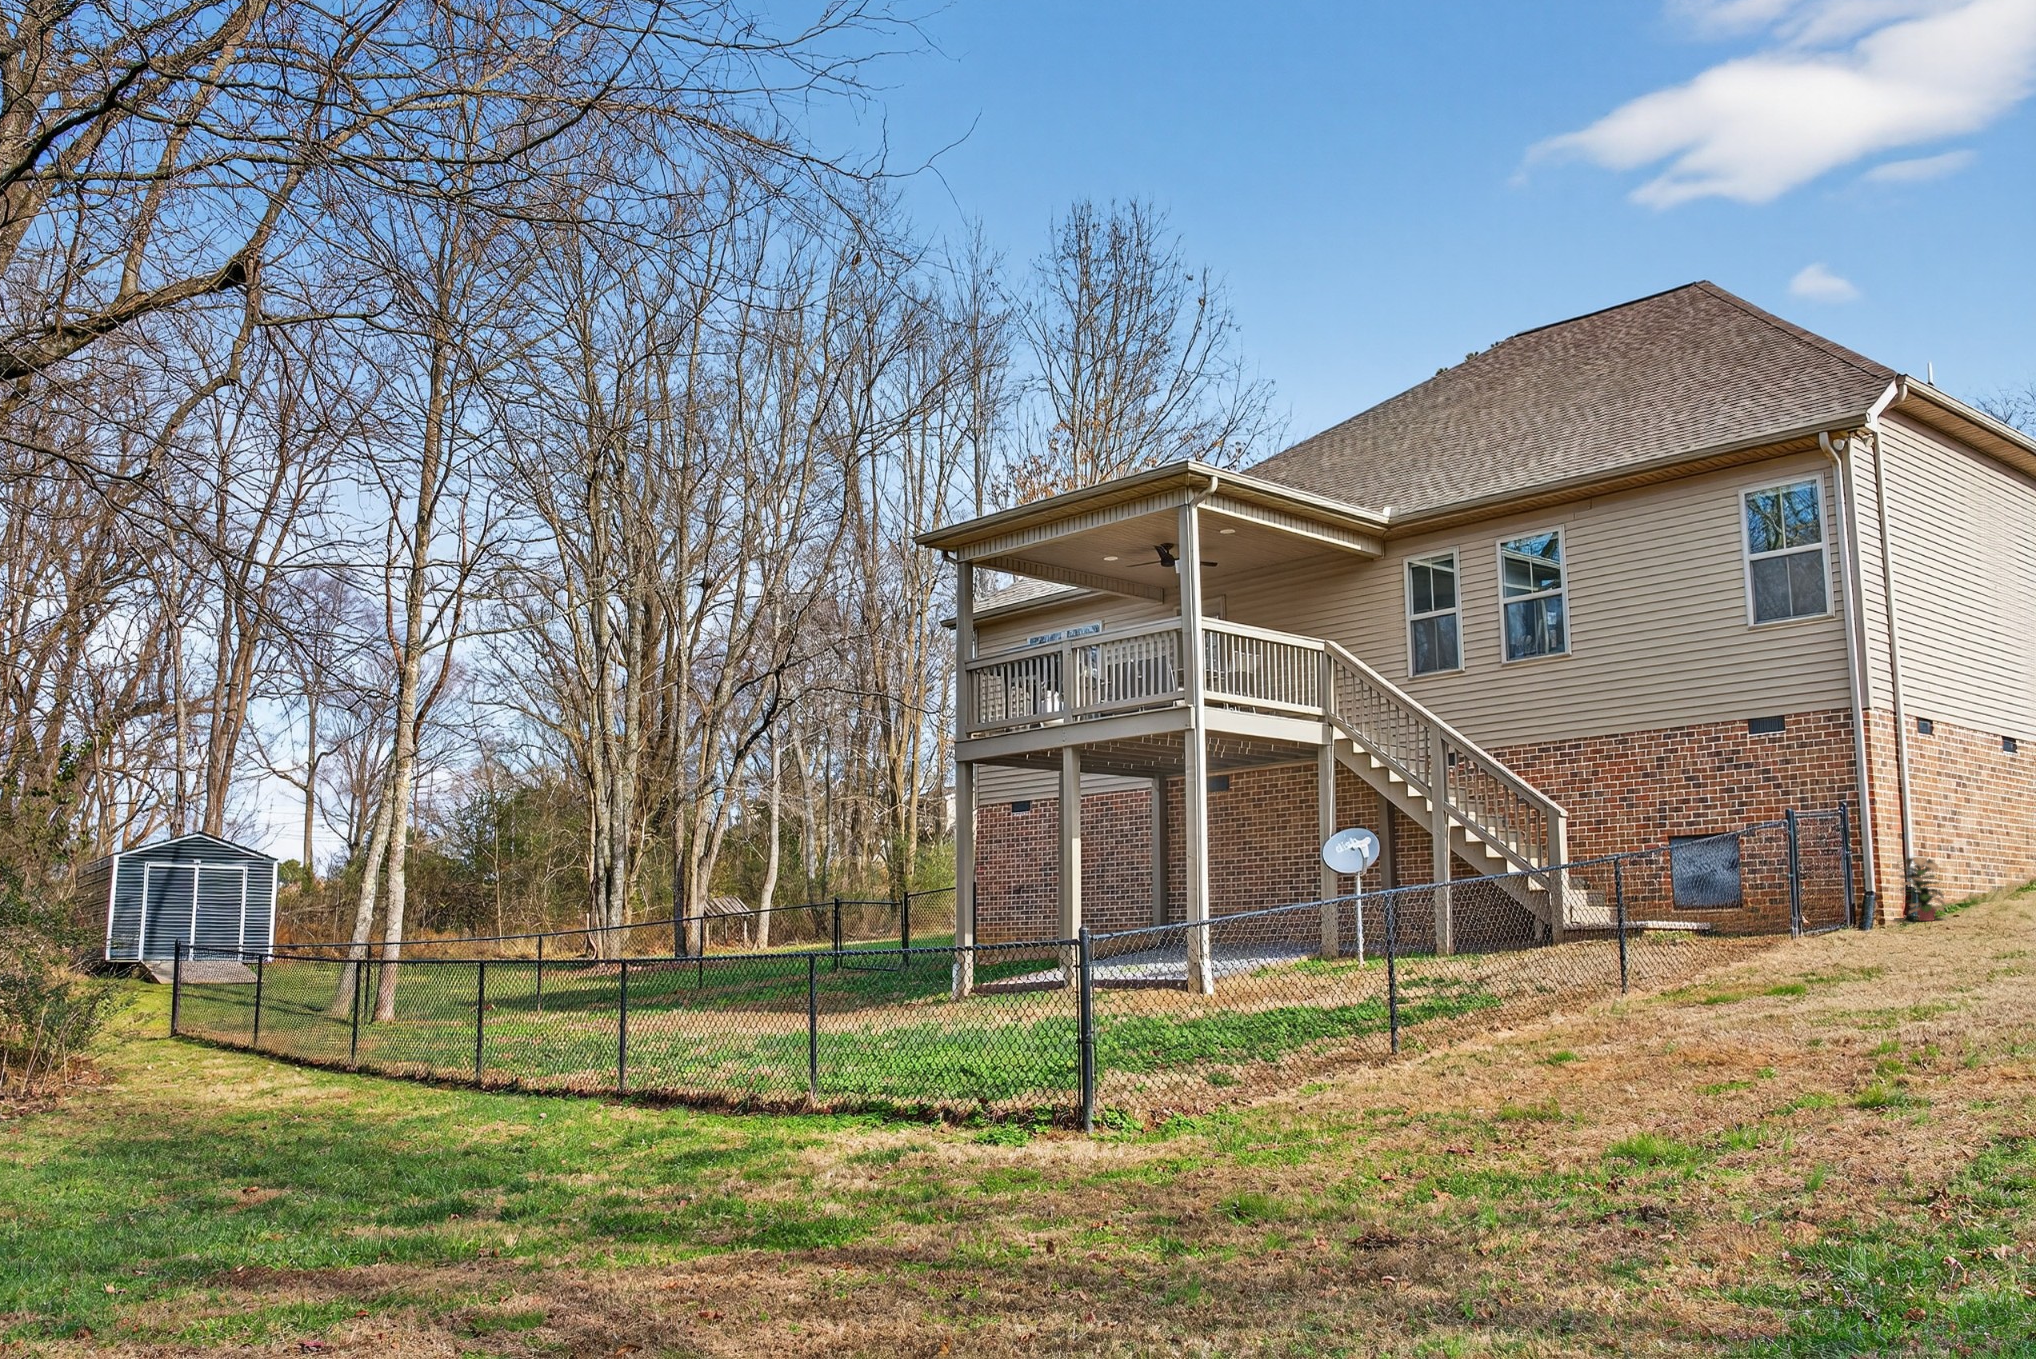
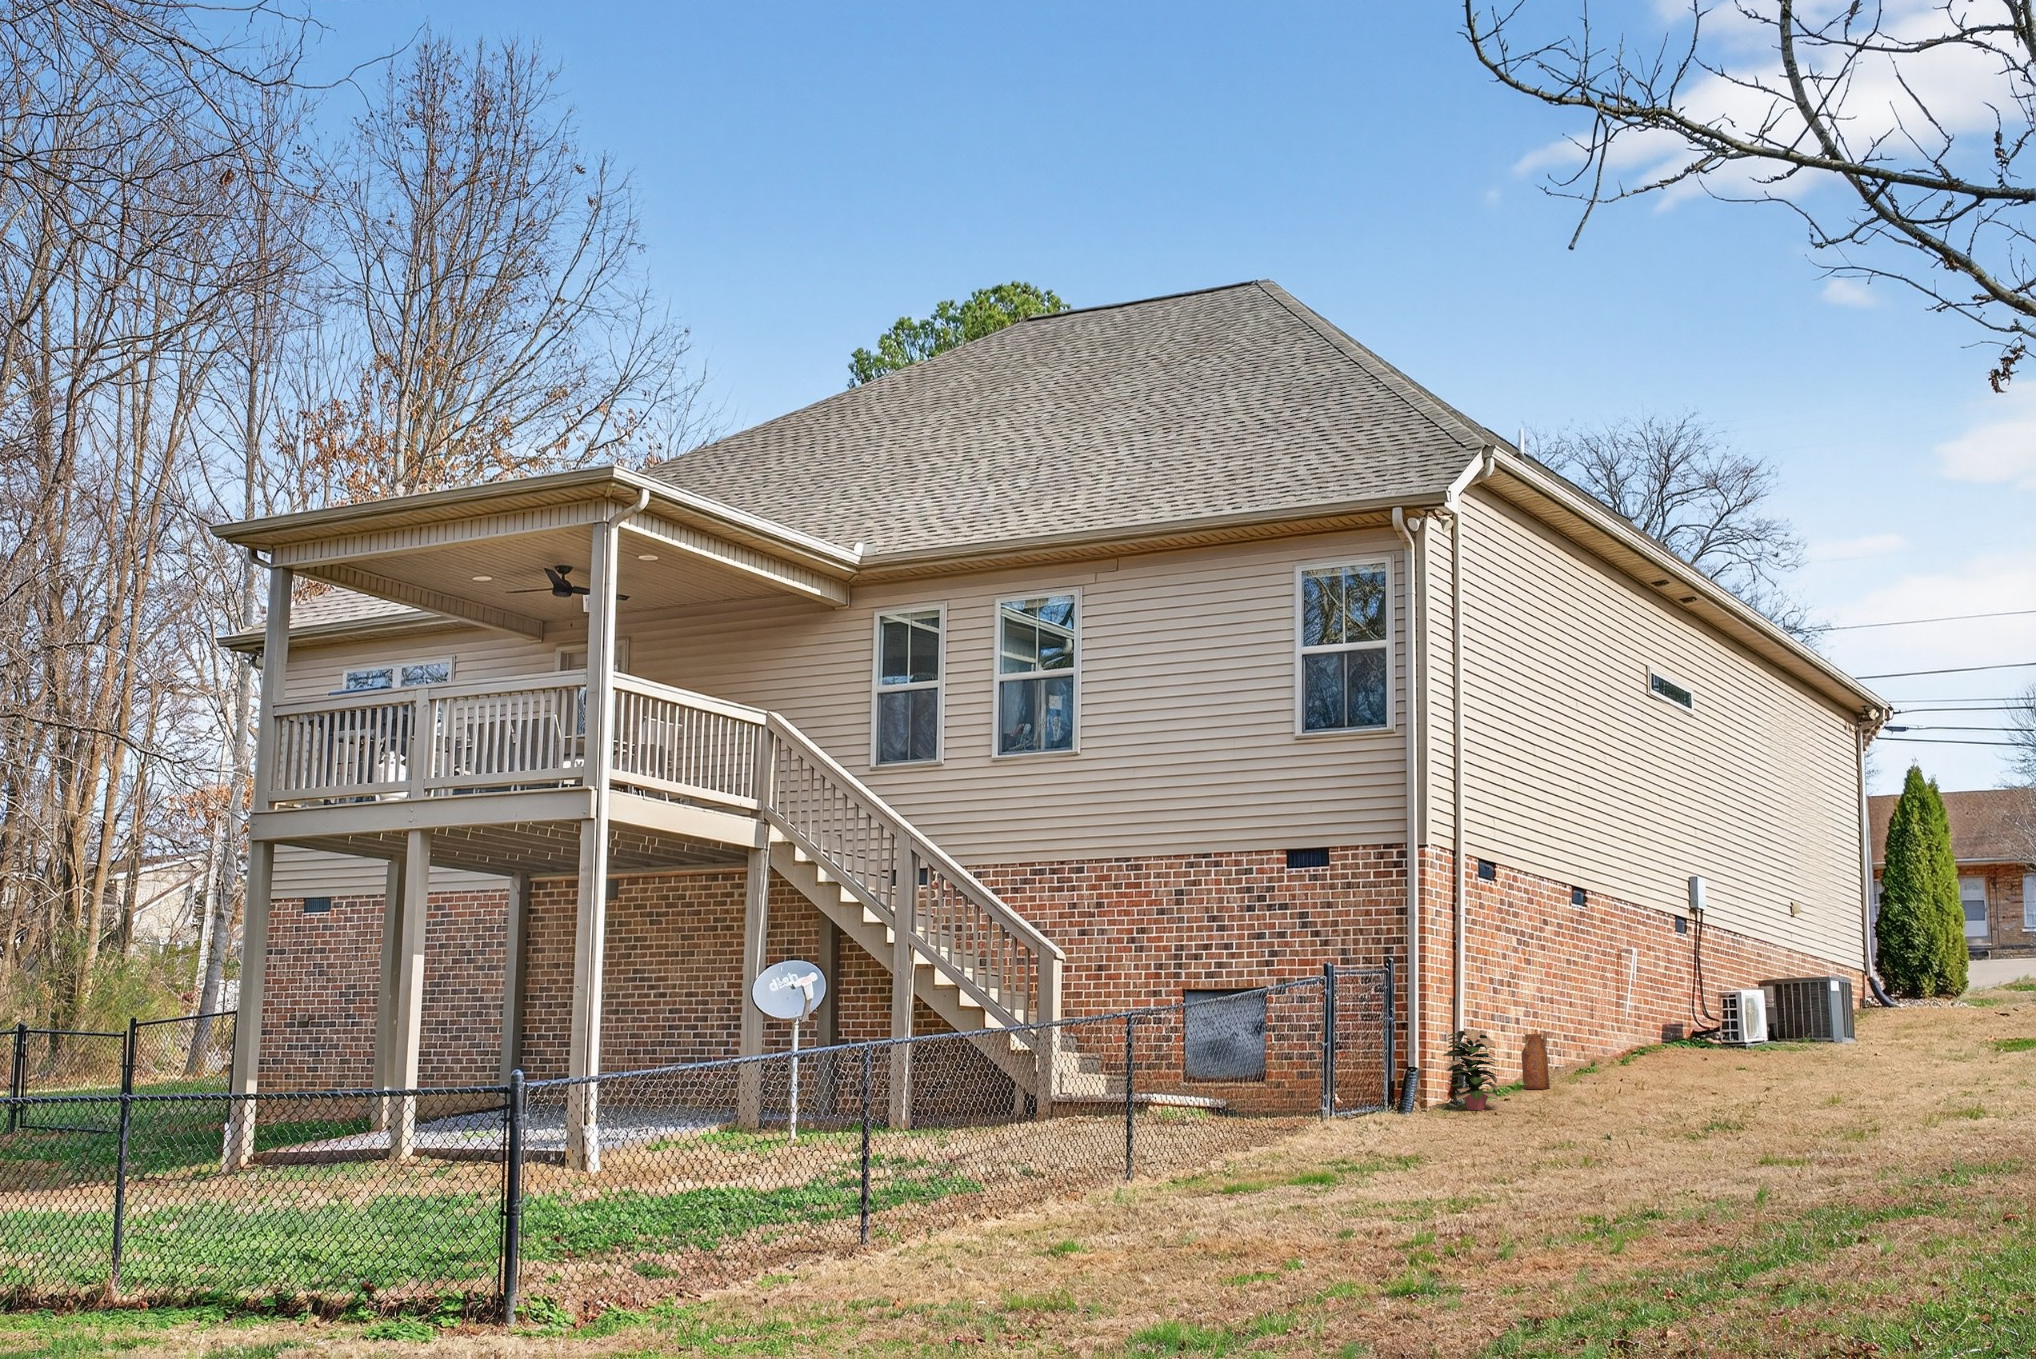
watering can: none [1968,857,1995,905] -> present [1521,1032,1550,1089]

